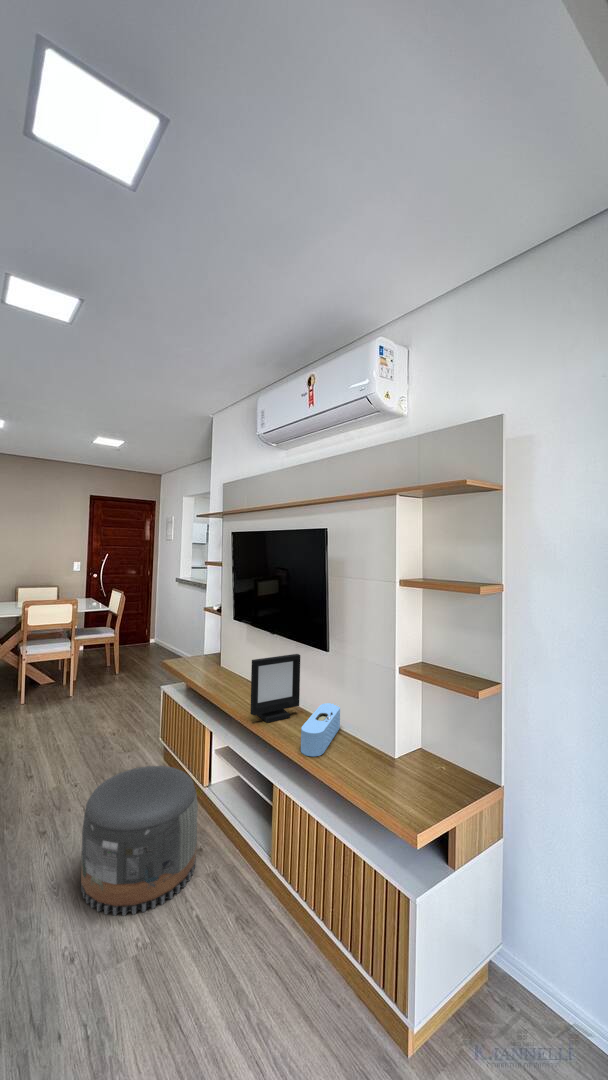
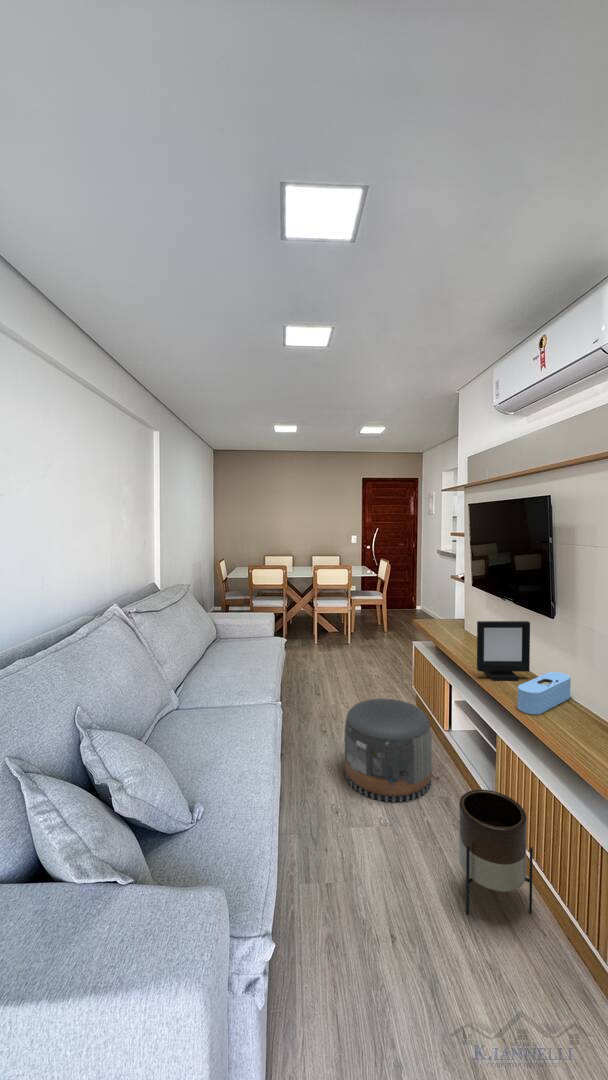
planter: none [250,858,328,1035] -> present [459,790,533,915]

